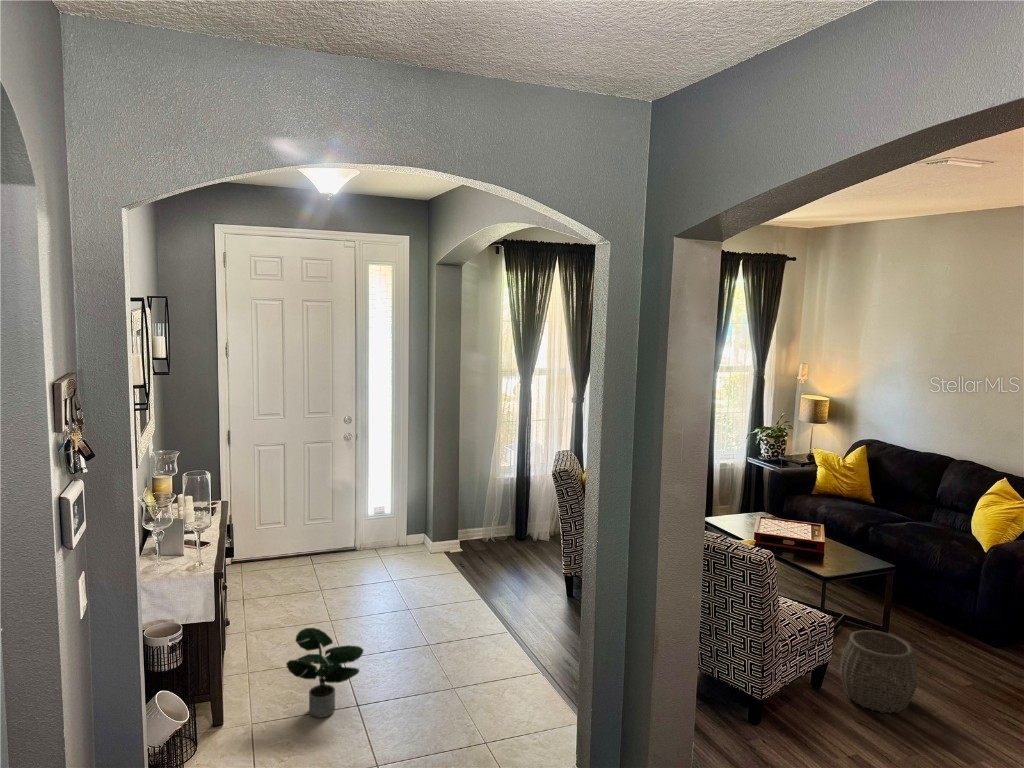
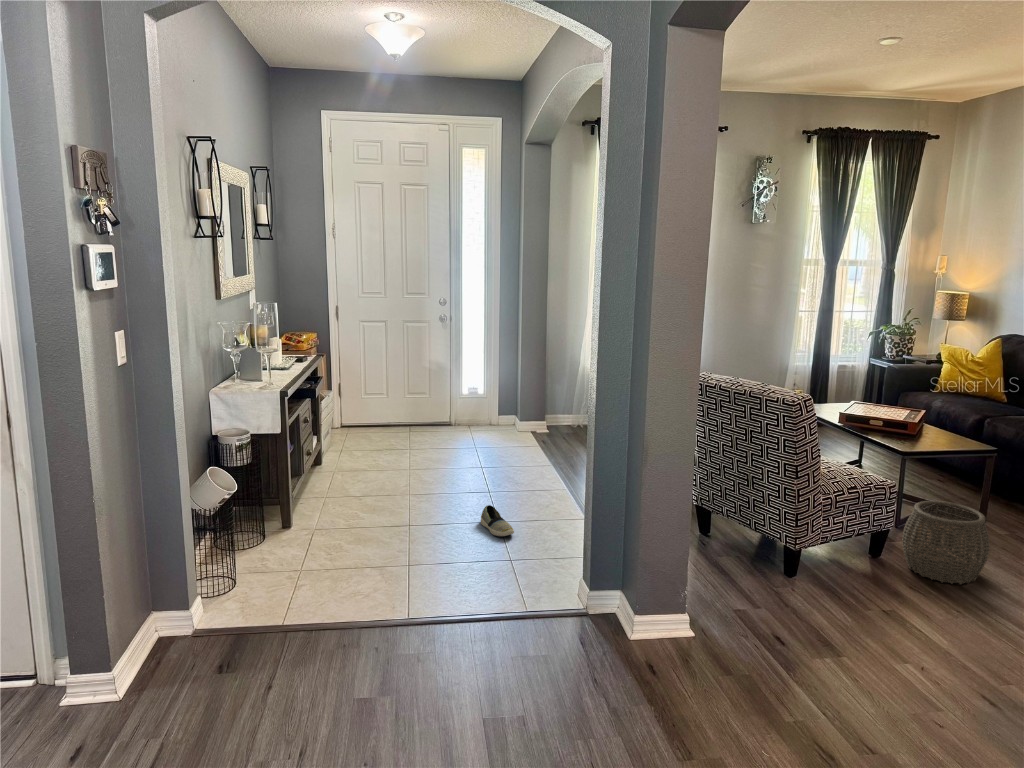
potted plant: present [286,628,364,718] -> none [344,456,413,533]
shoe: none [434,668,475,706] -> present [481,505,514,536]

